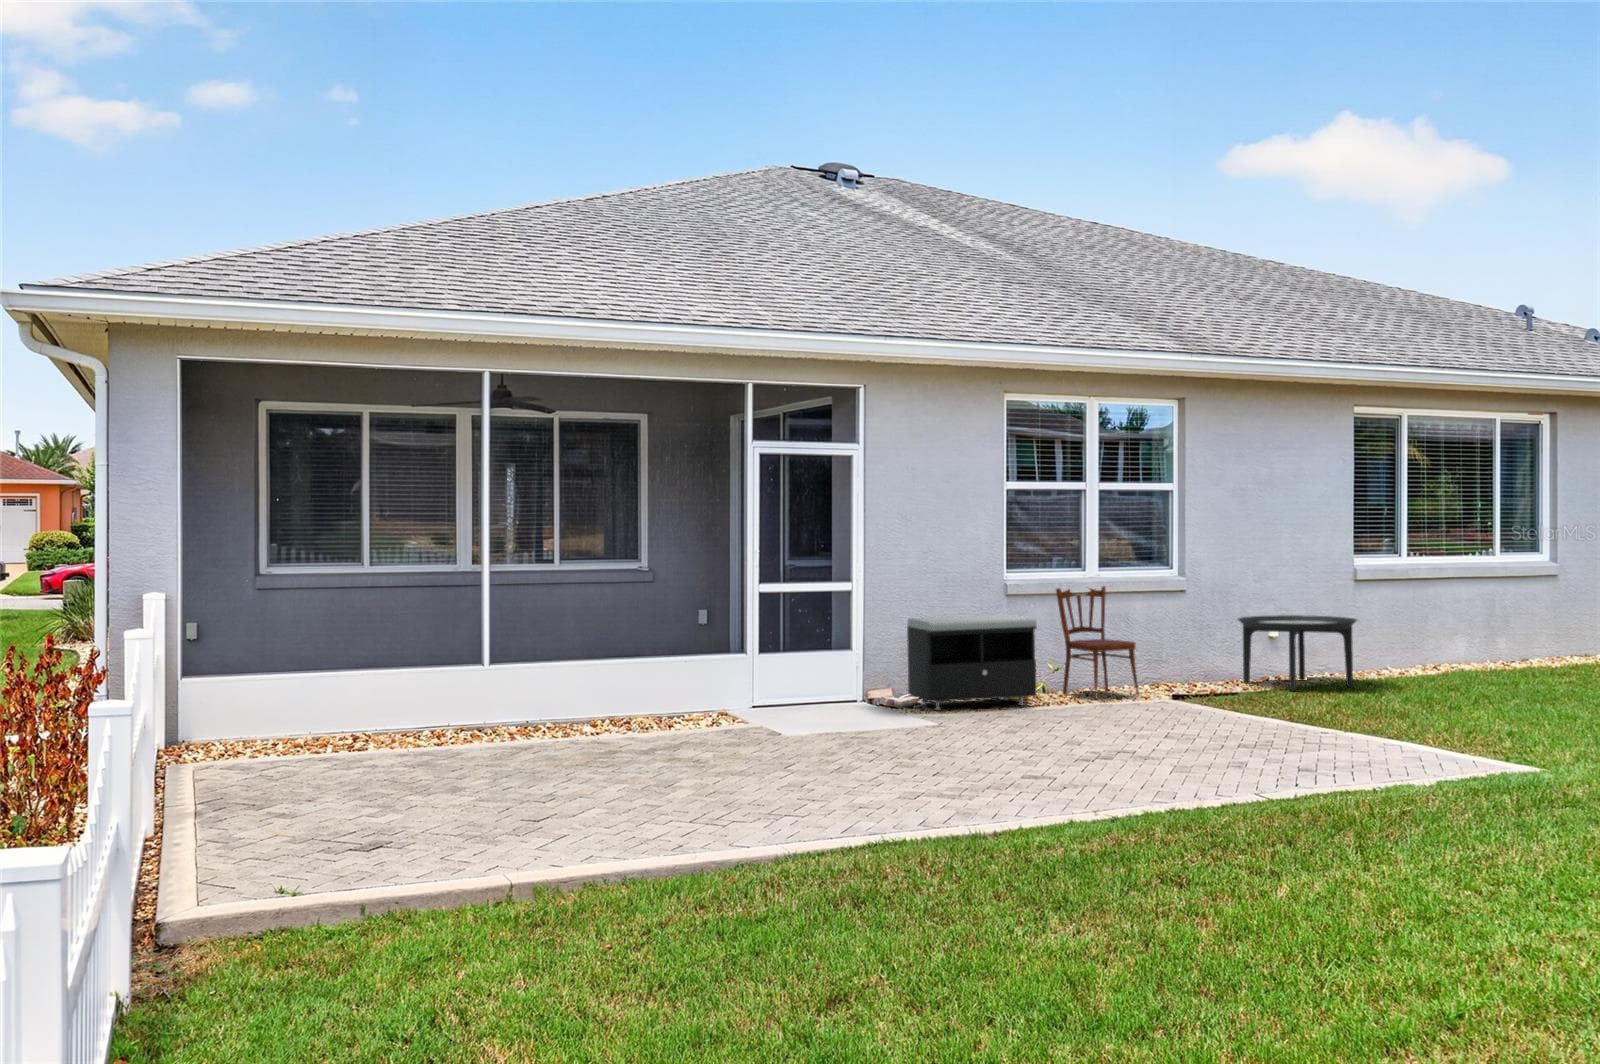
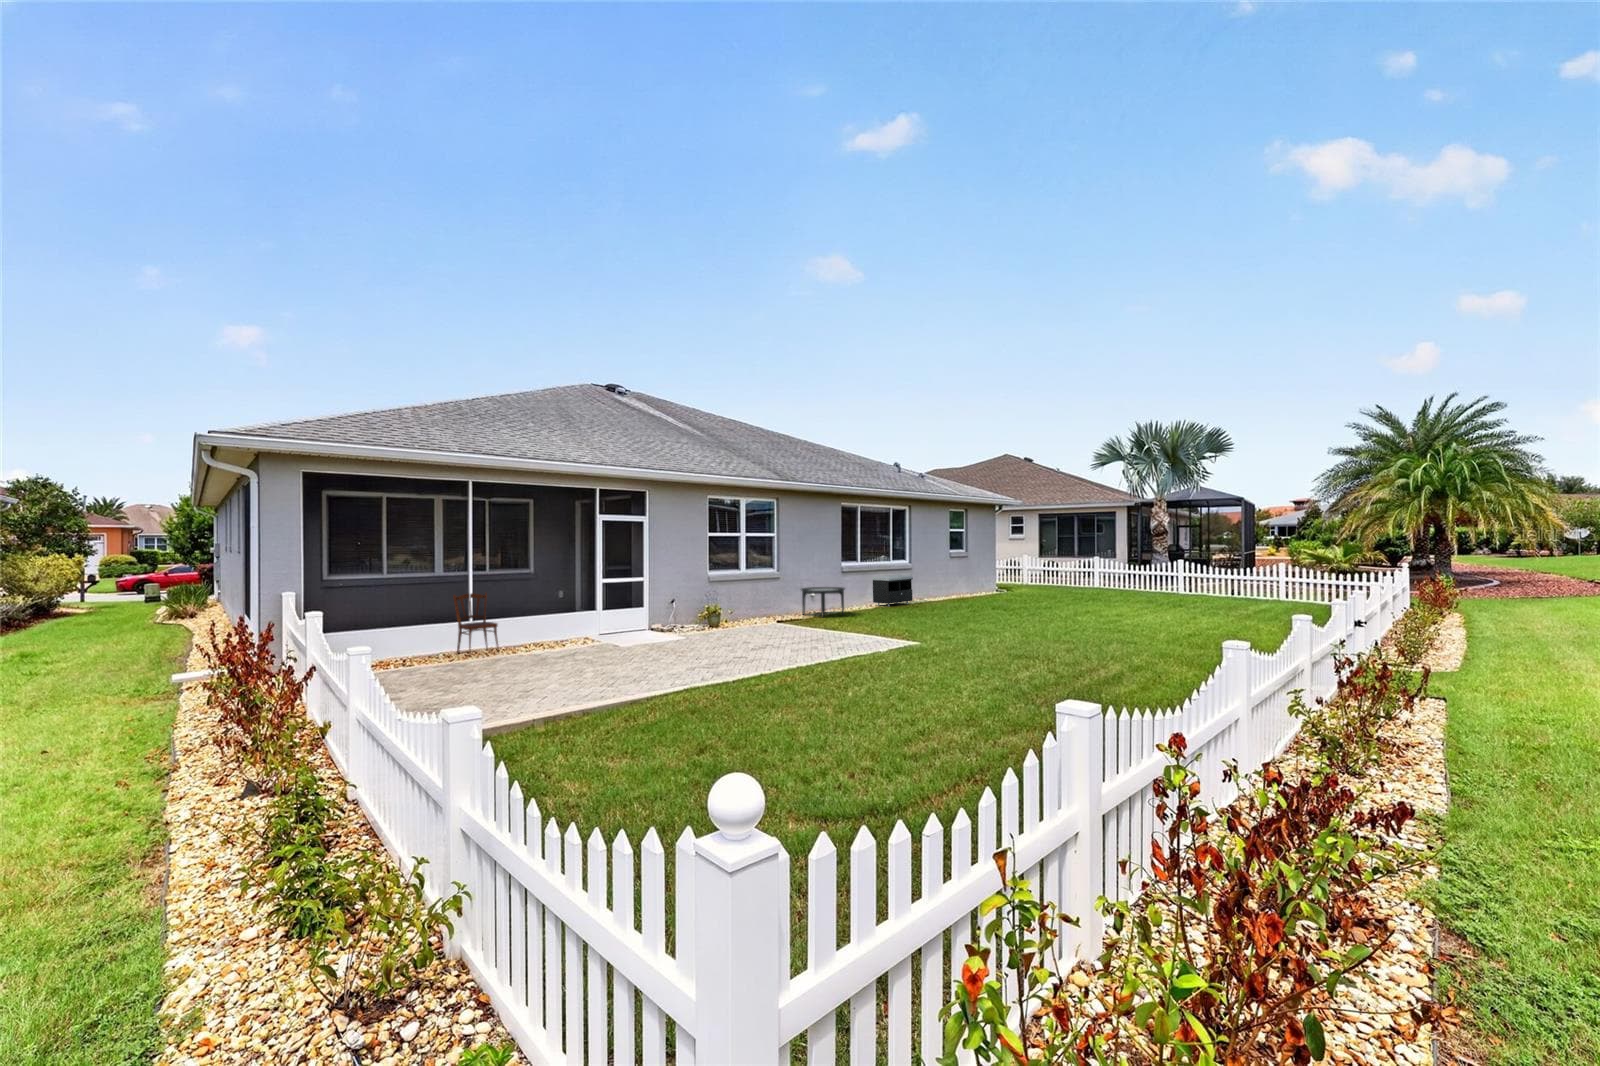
dining chair: present [1056,586,1139,699] -> present [453,593,499,653]
storage bench: present [907,614,1037,710] -> present [873,575,913,606]

